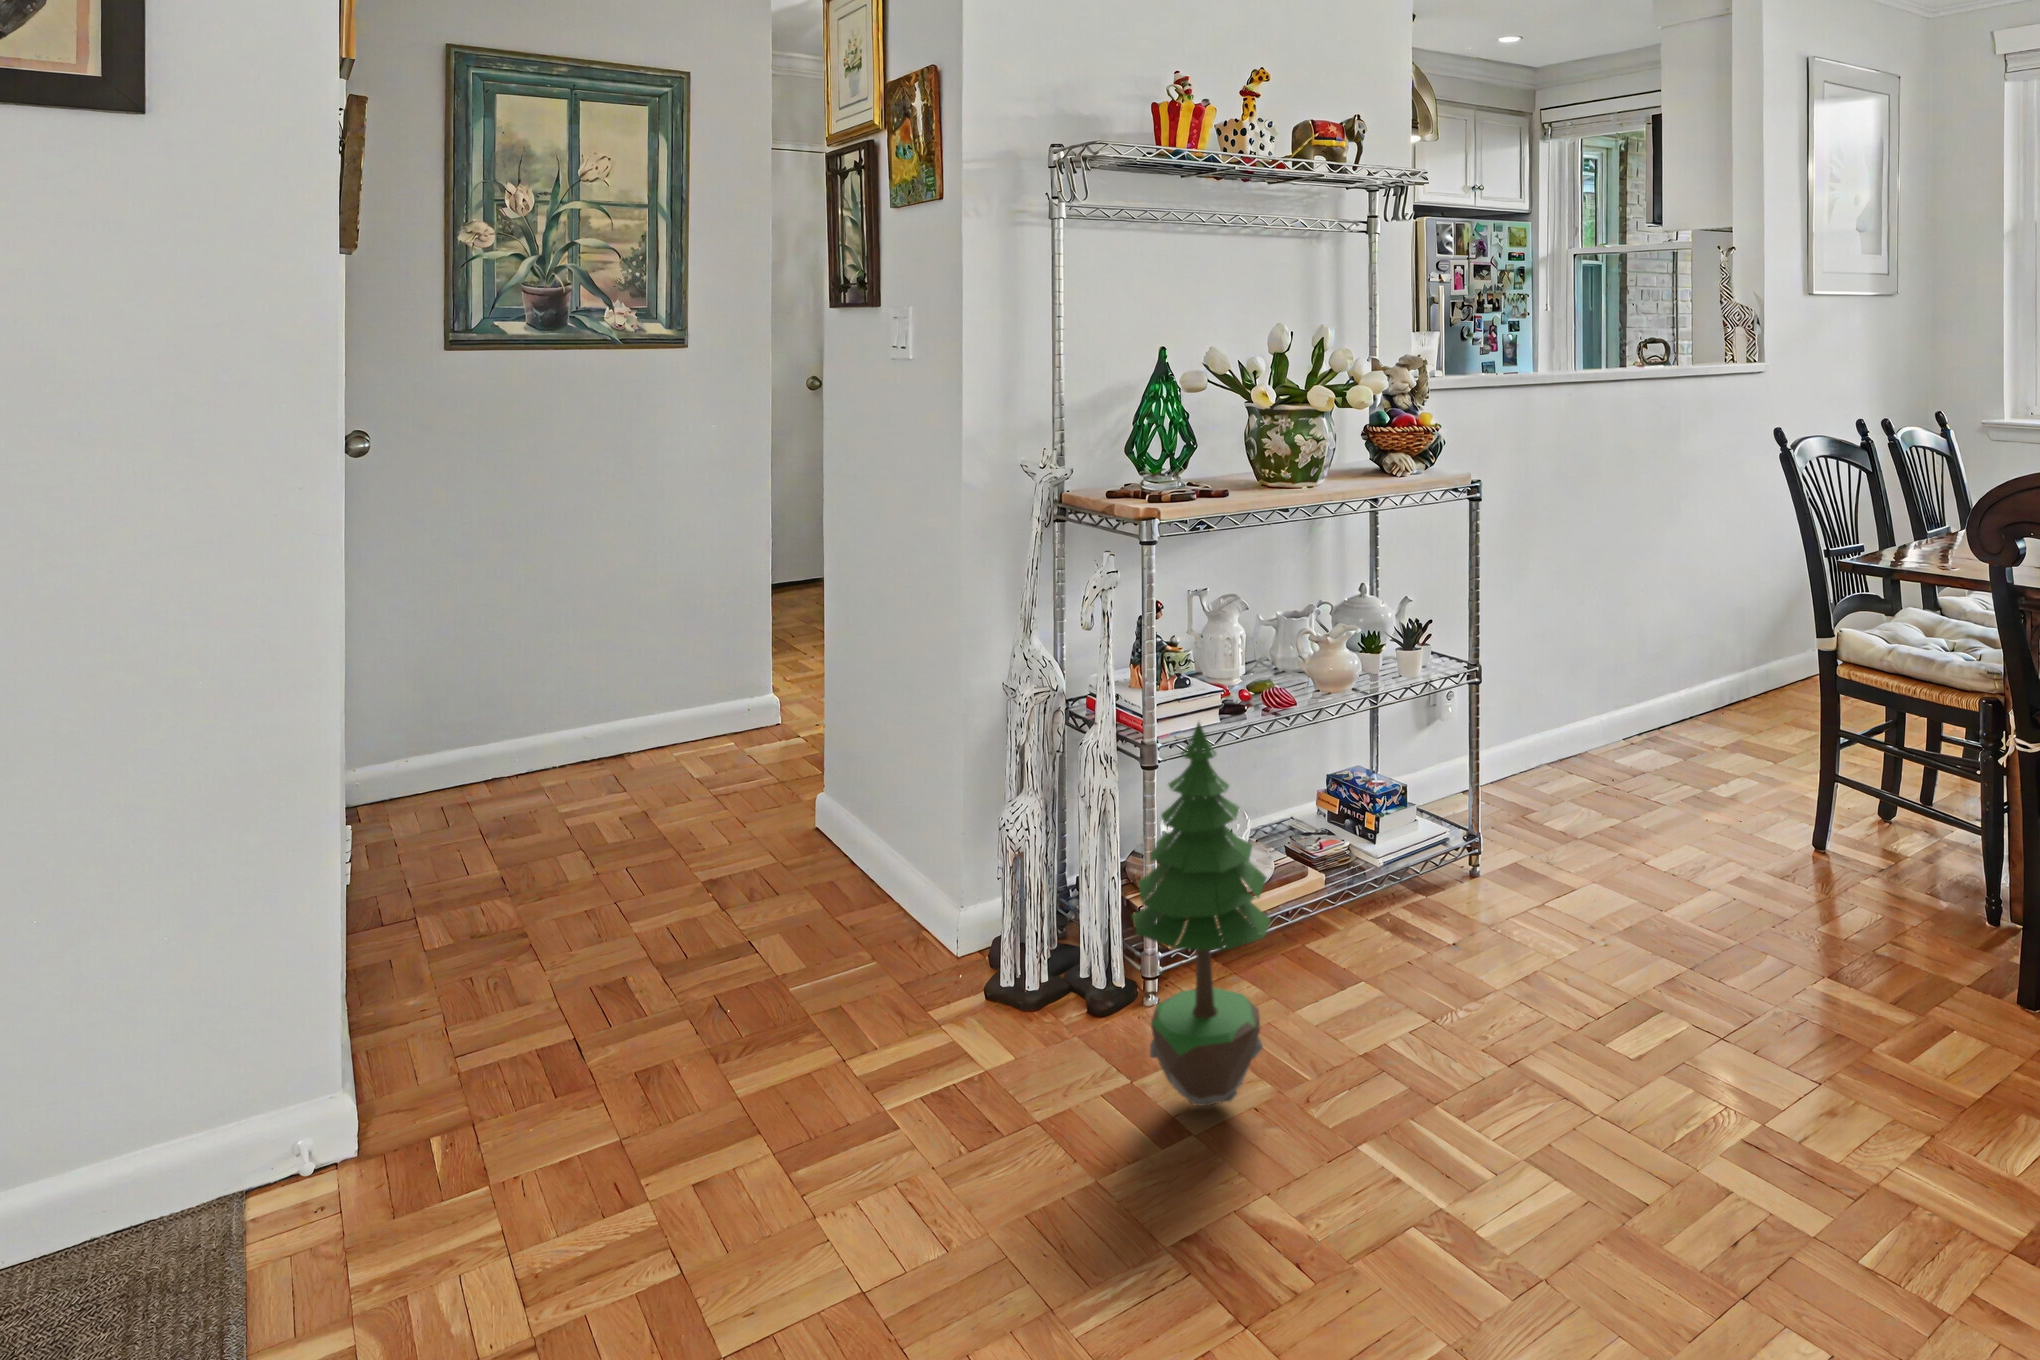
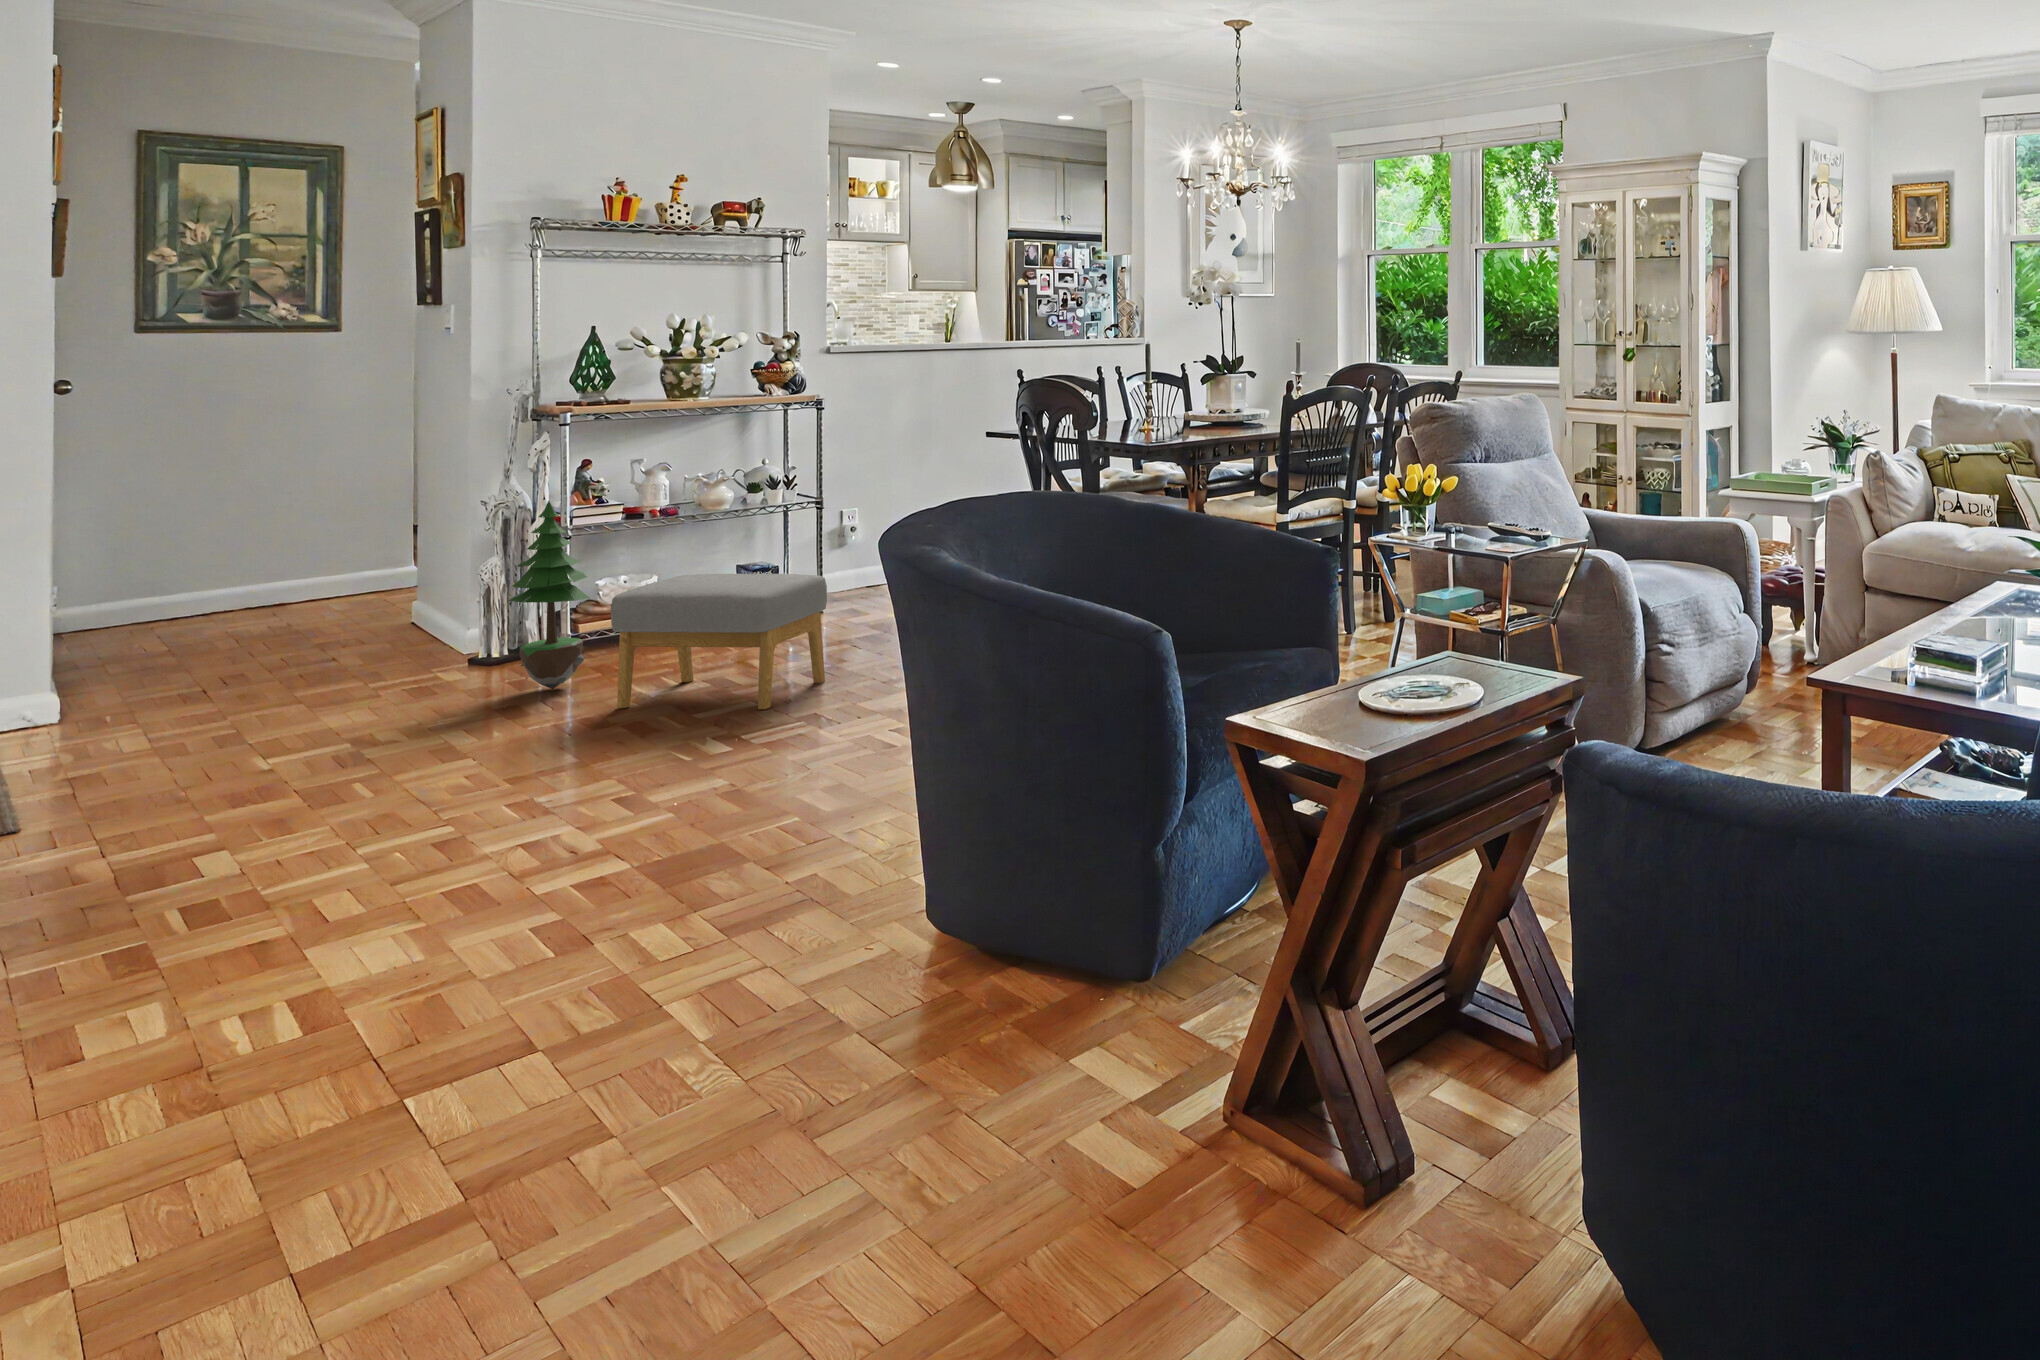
footstool: none [1405,879,1805,1301] -> present [611,574,827,709]

